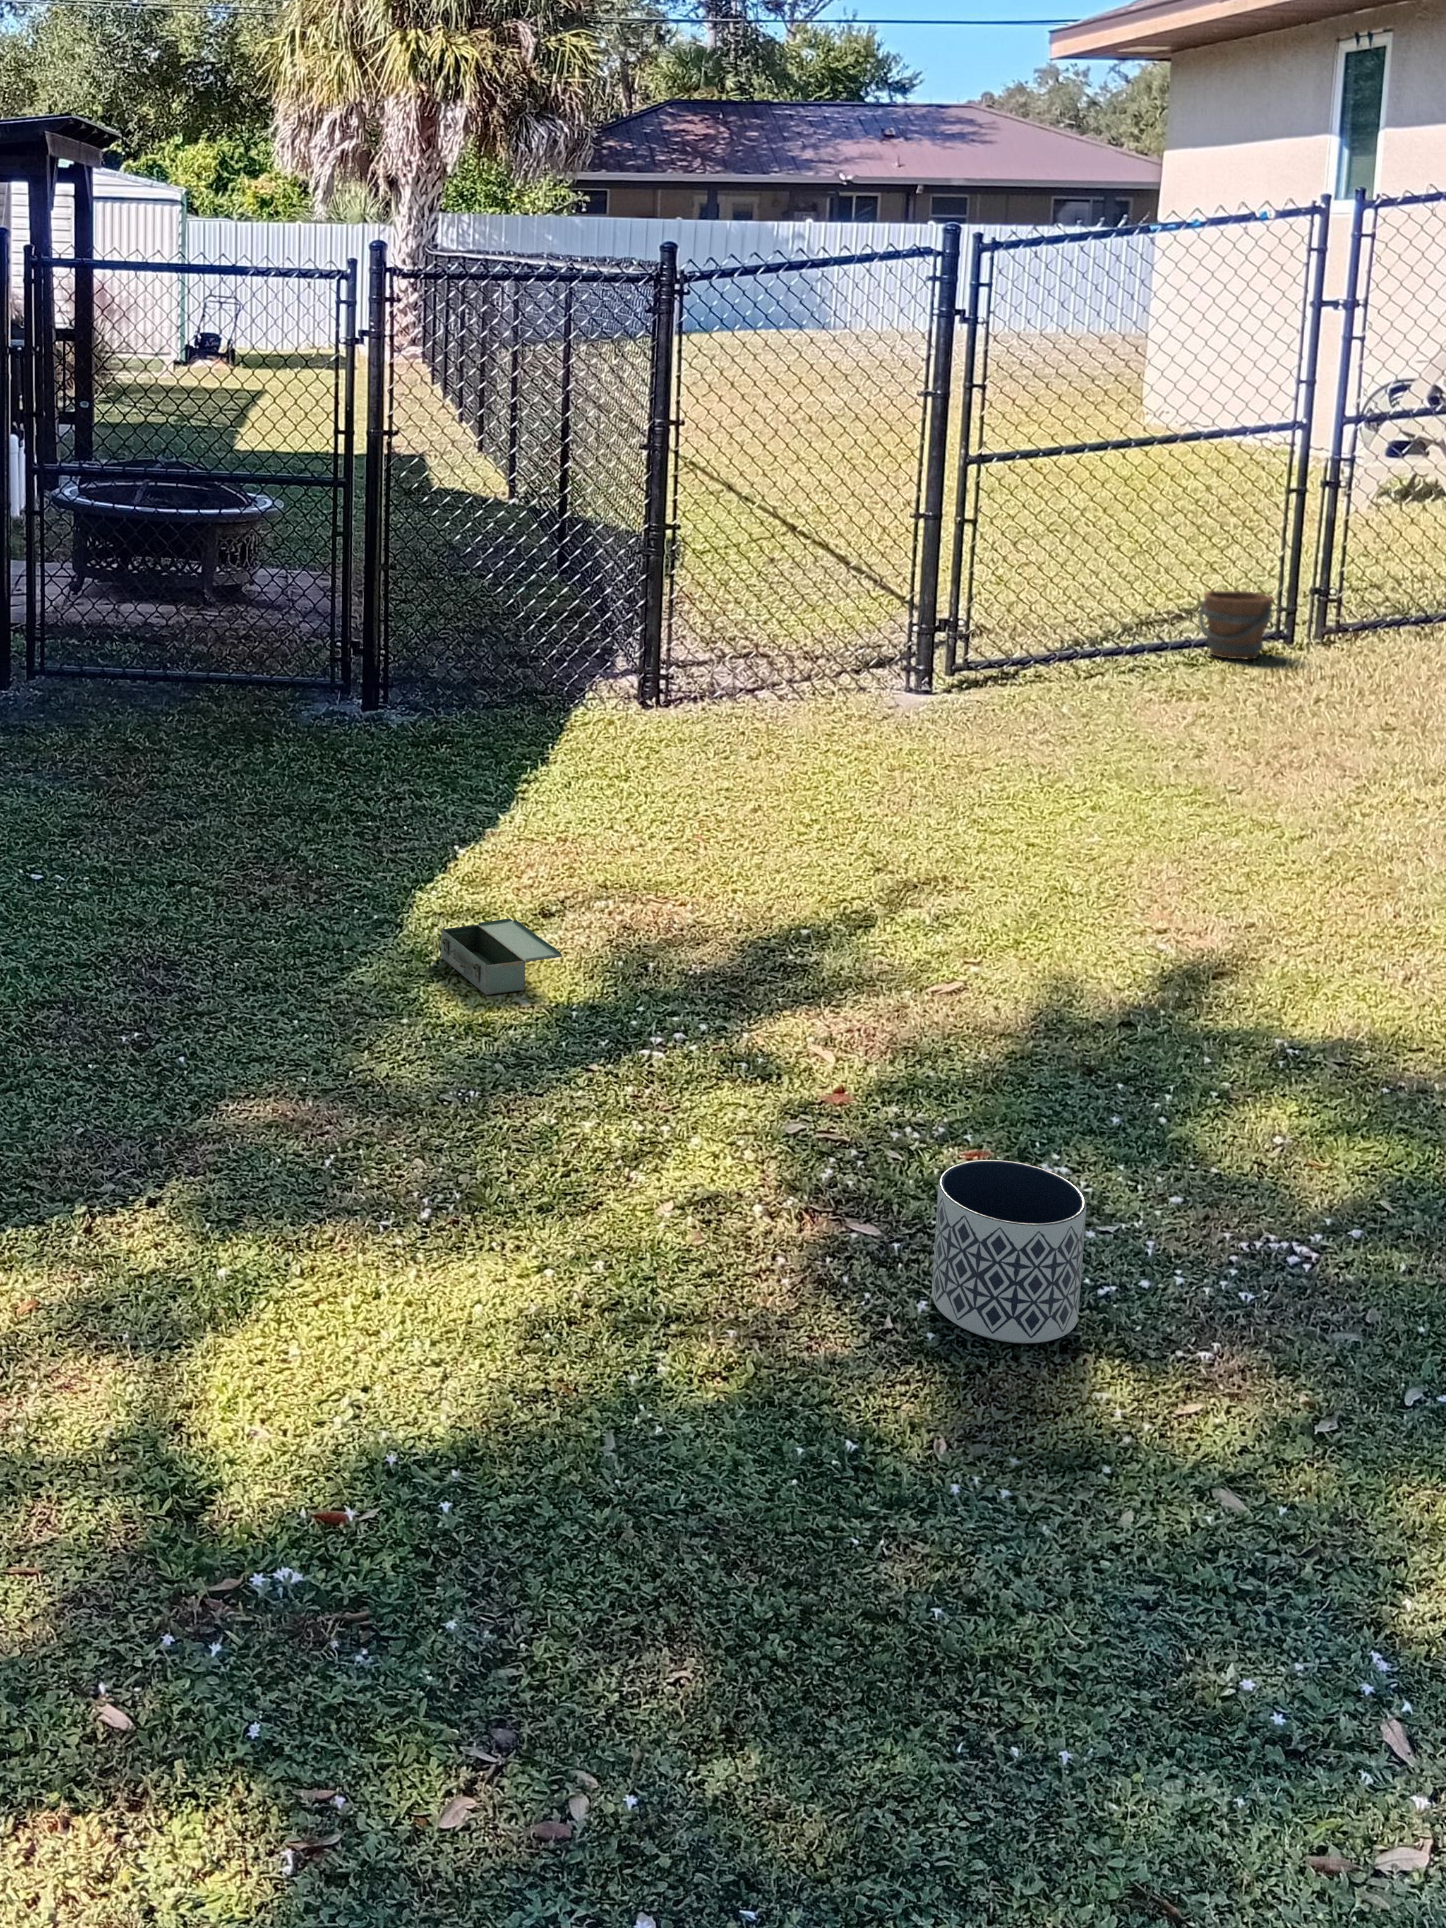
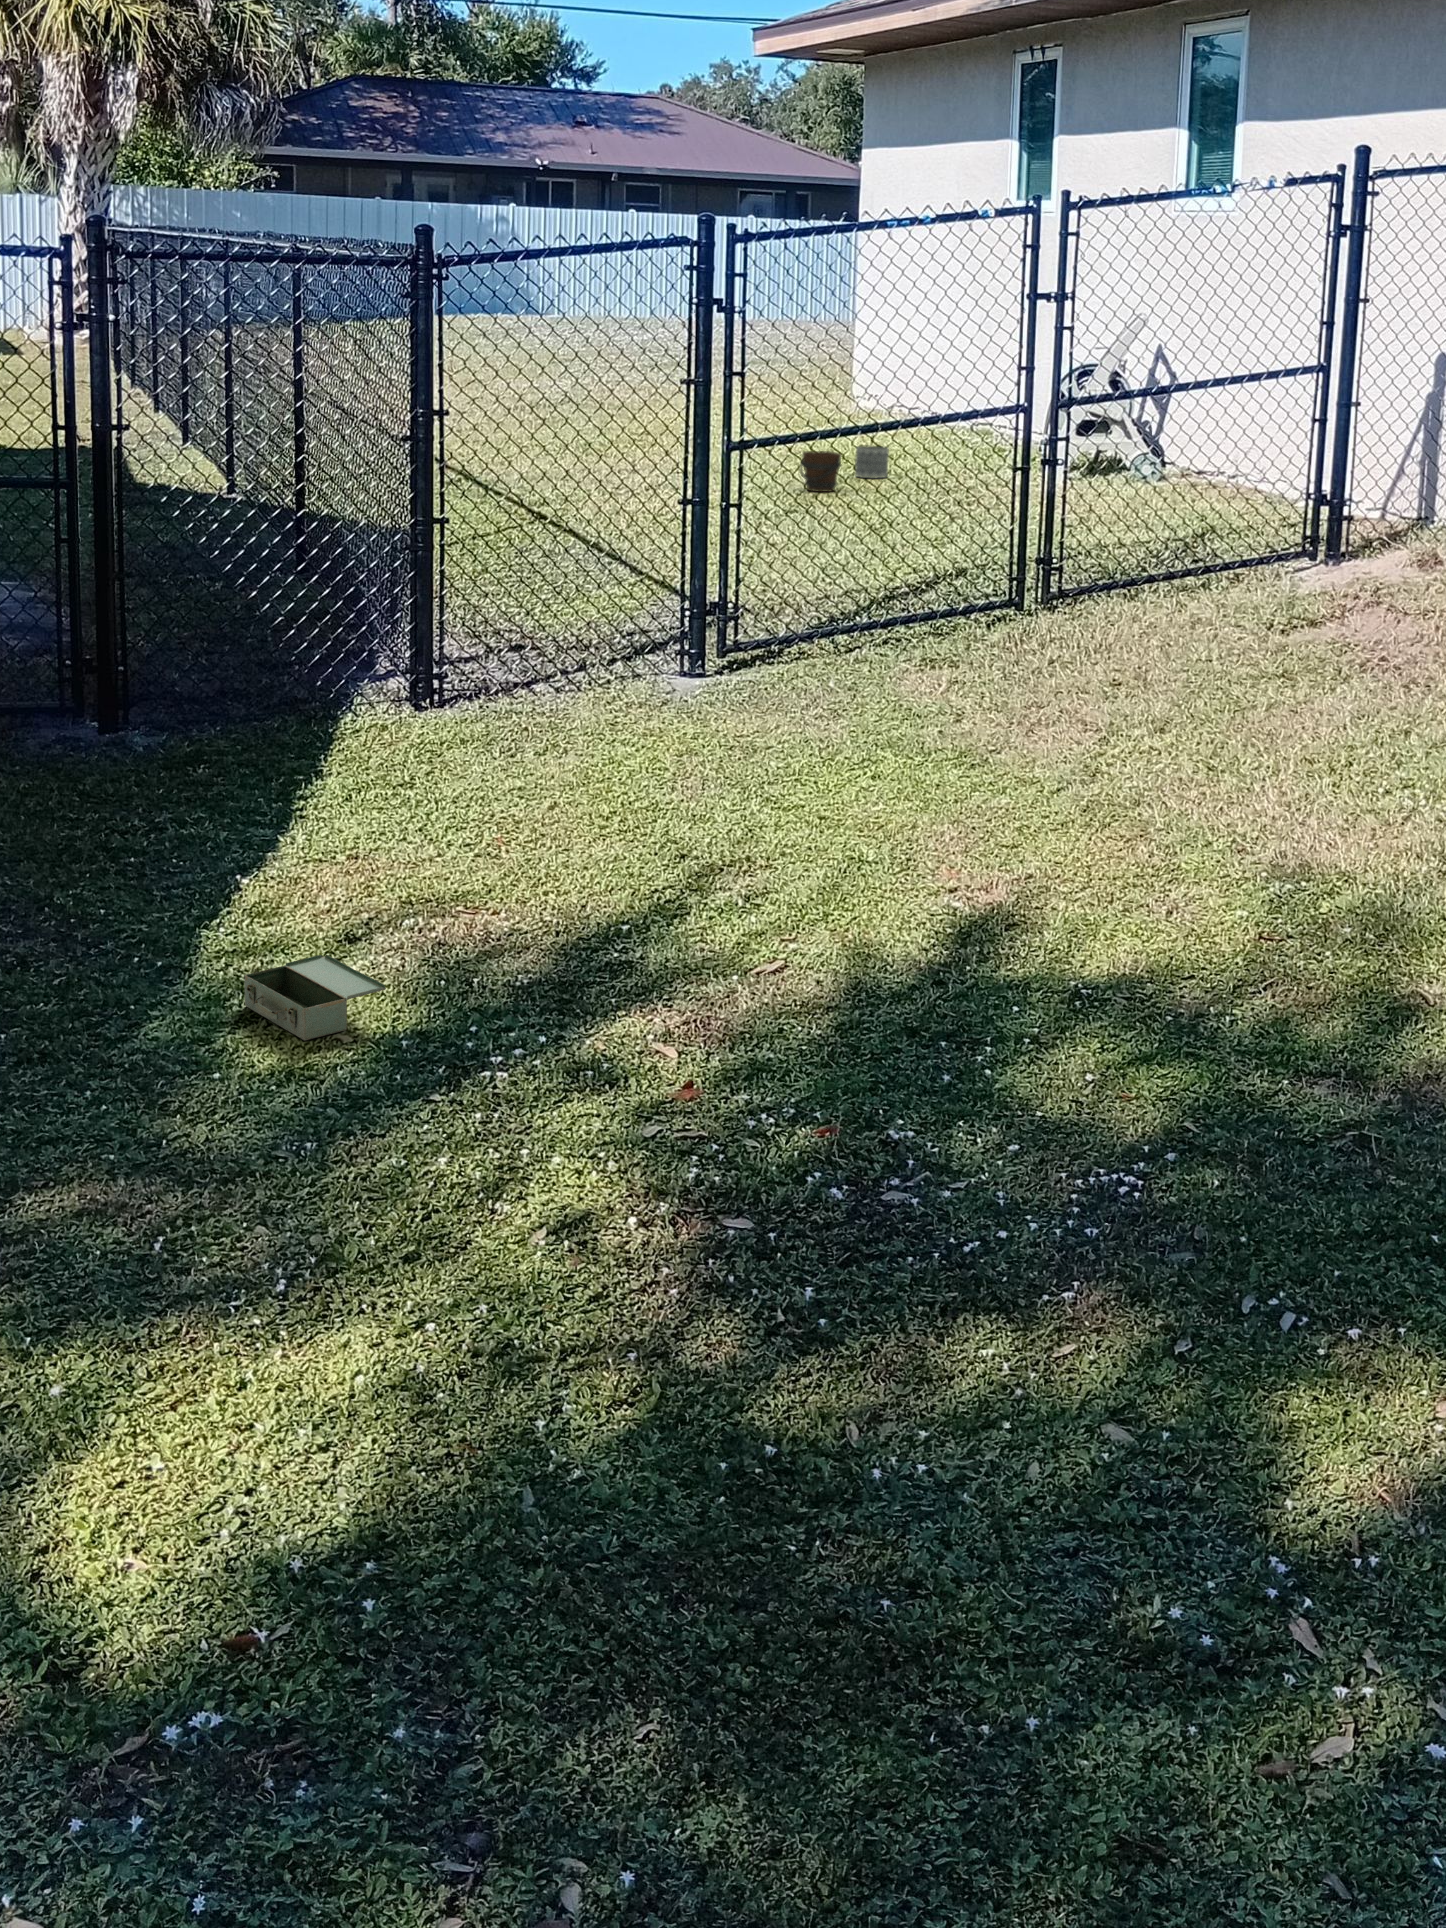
bucket: present [1198,591,1274,660] -> present [800,451,842,492]
planter: present [932,1160,1086,1343] -> present [855,446,889,478]

